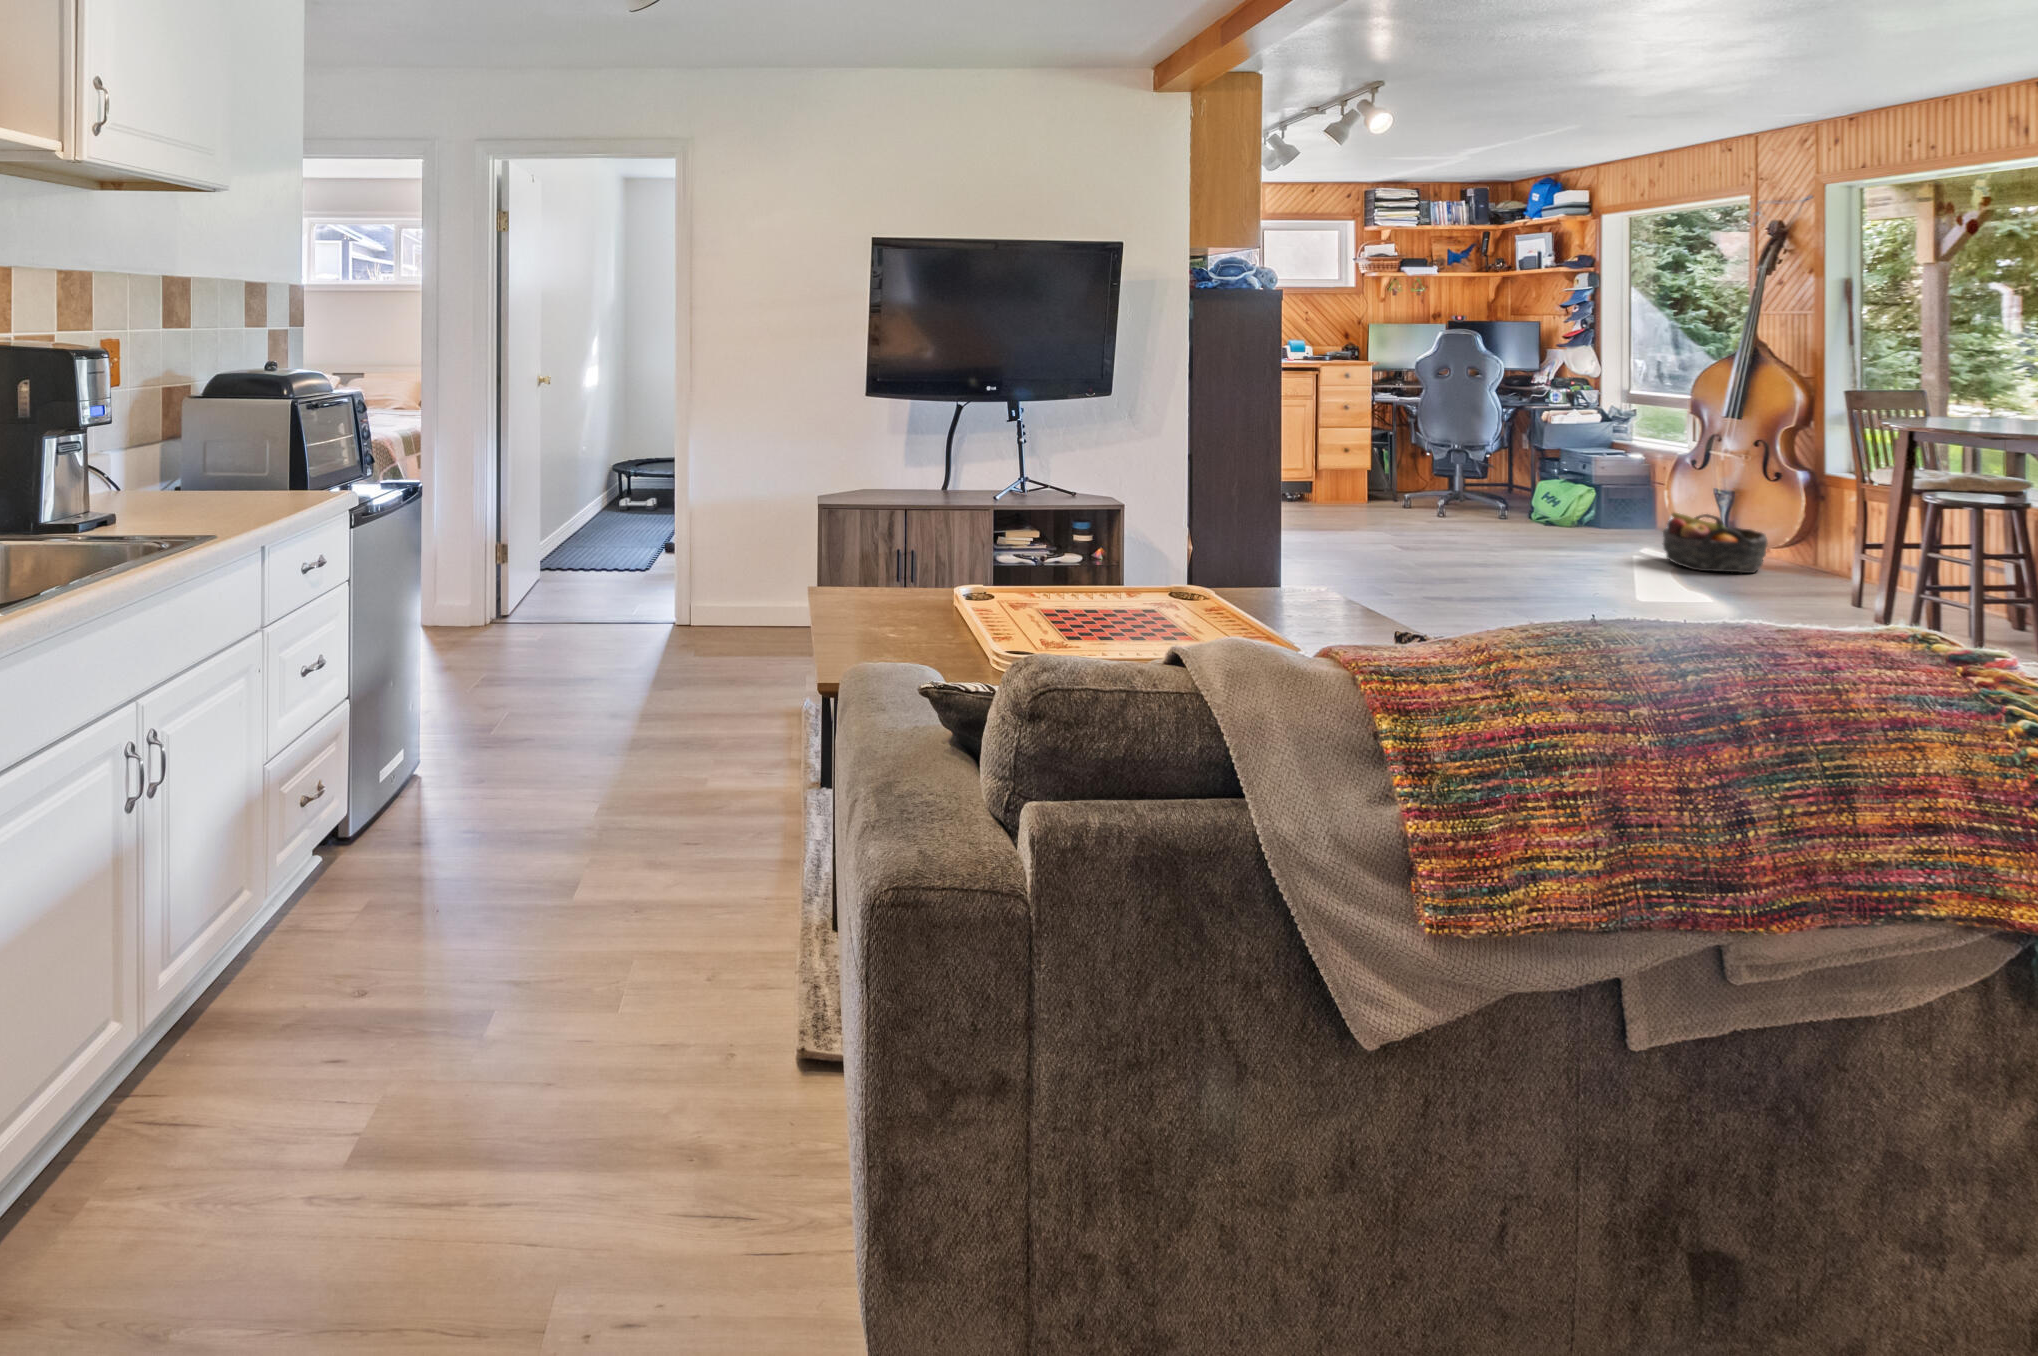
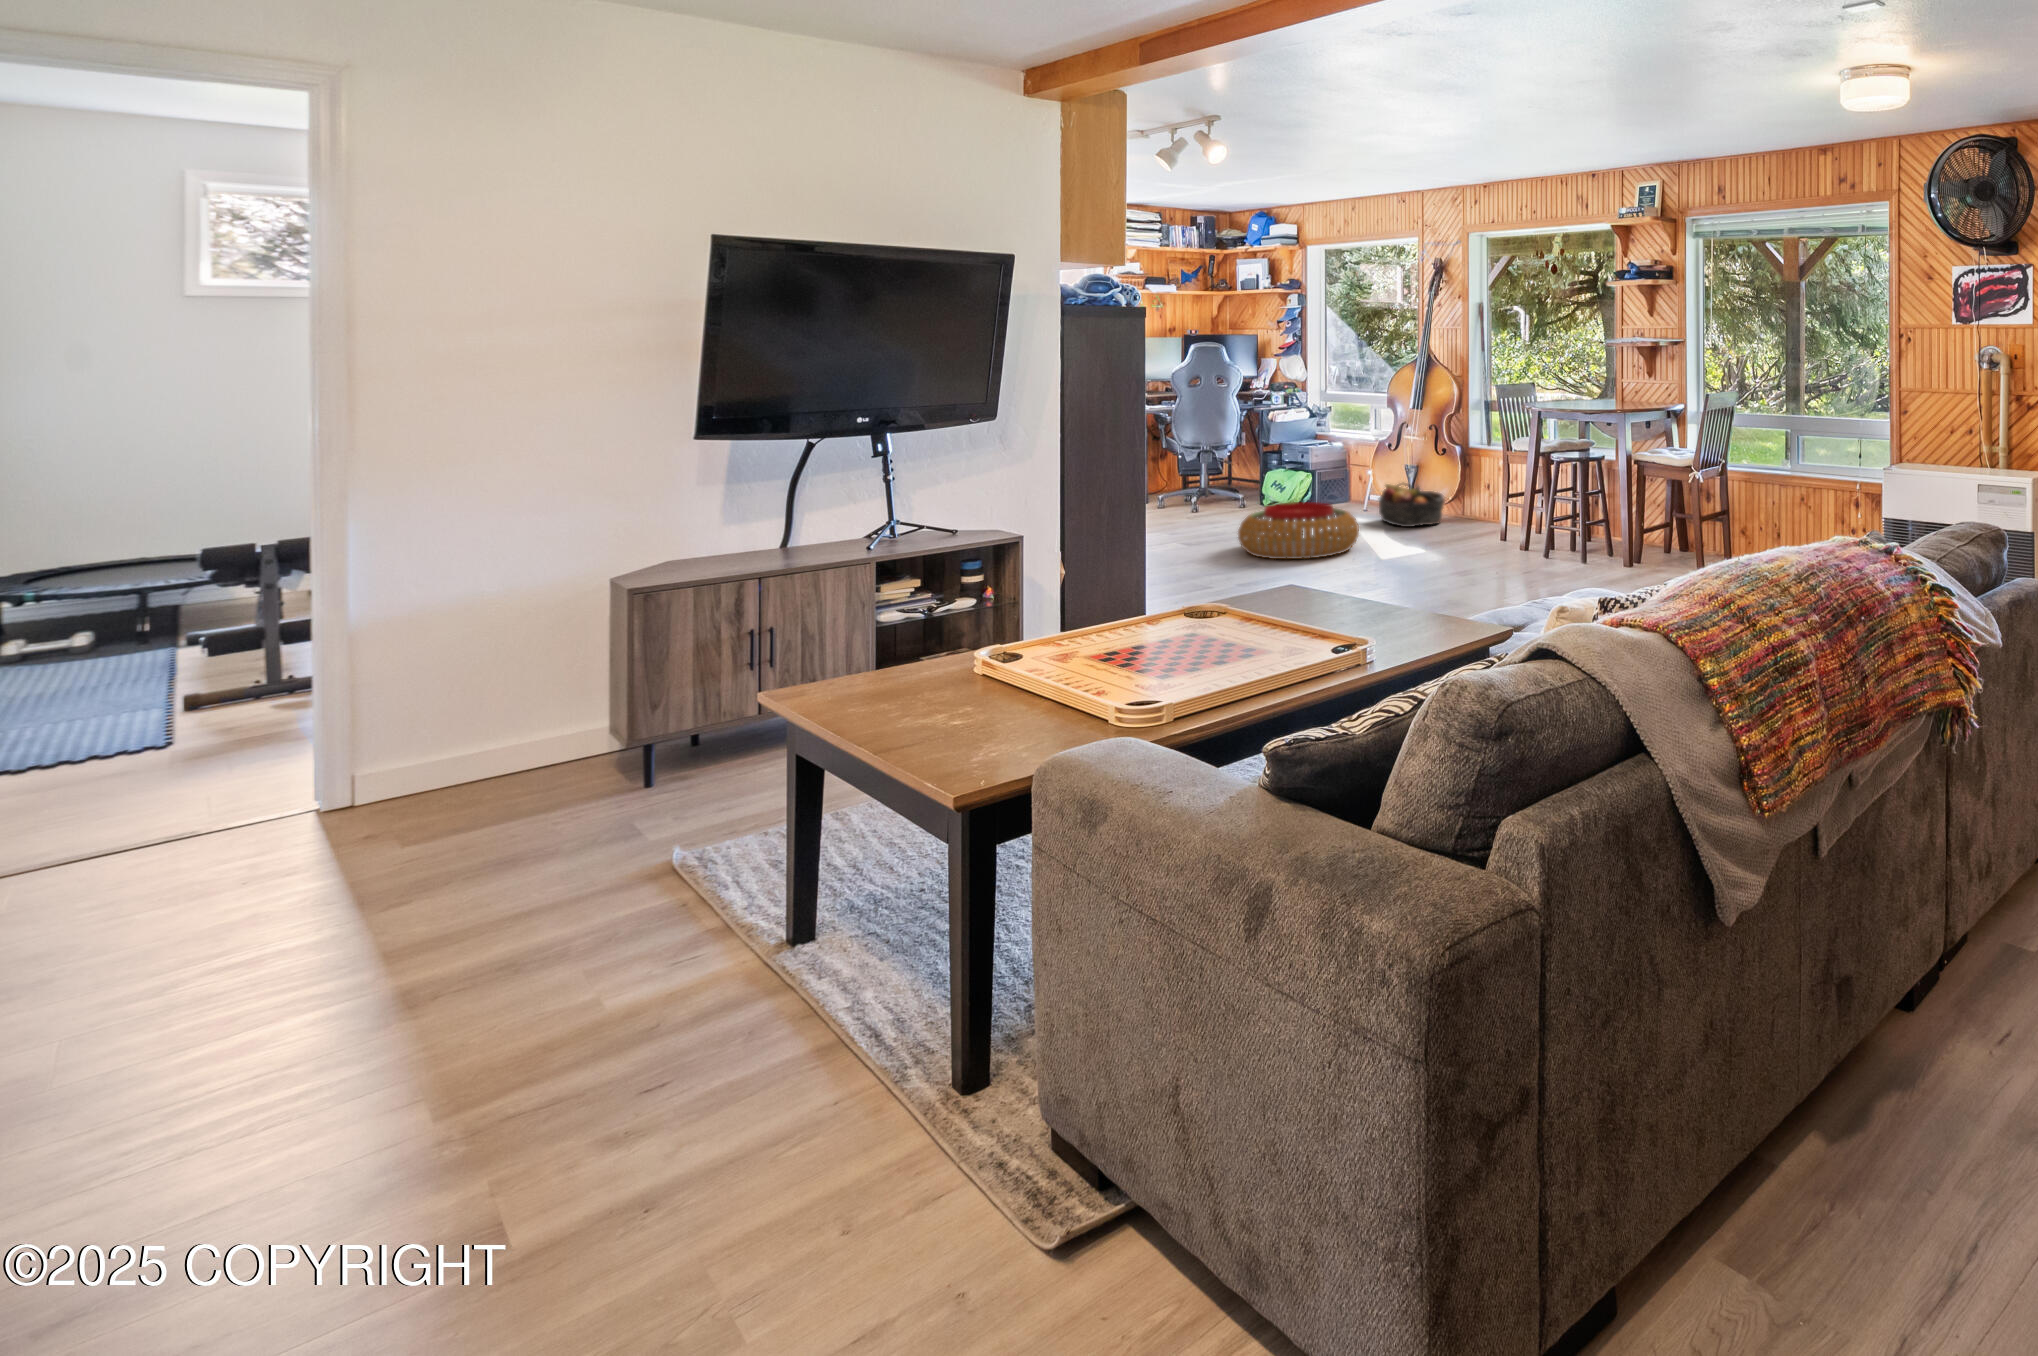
pouf: none [1445,519,1607,588] -> present [1238,502,1359,559]

